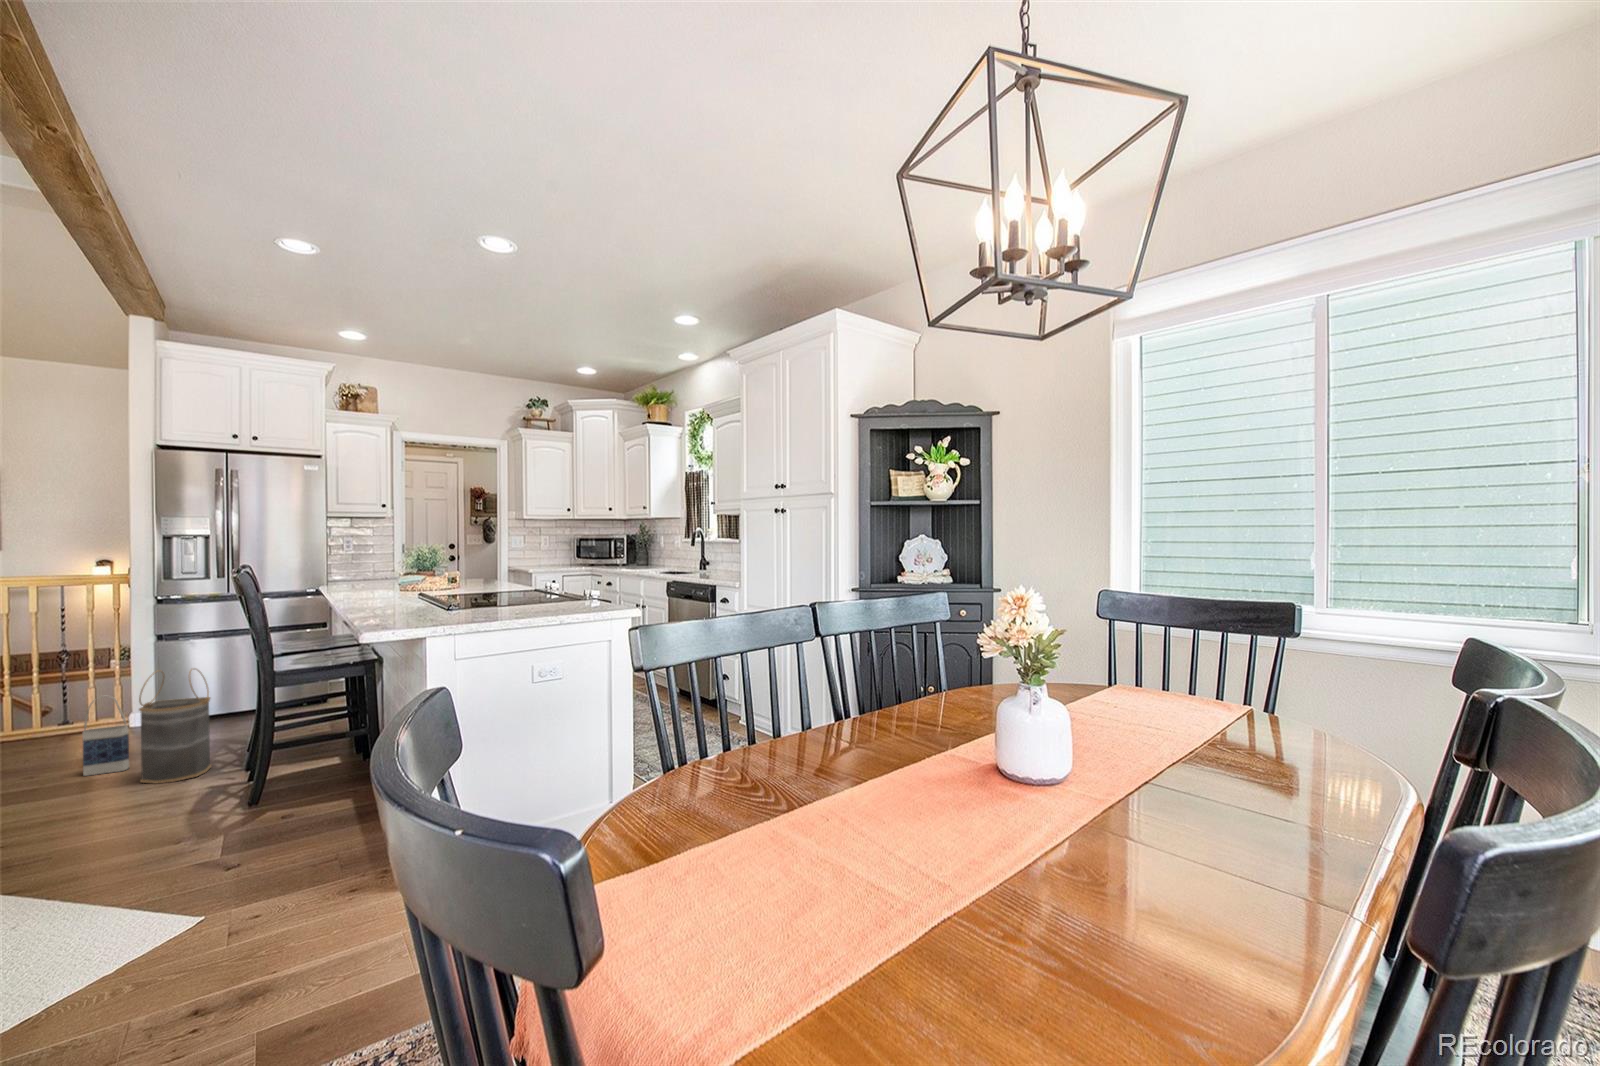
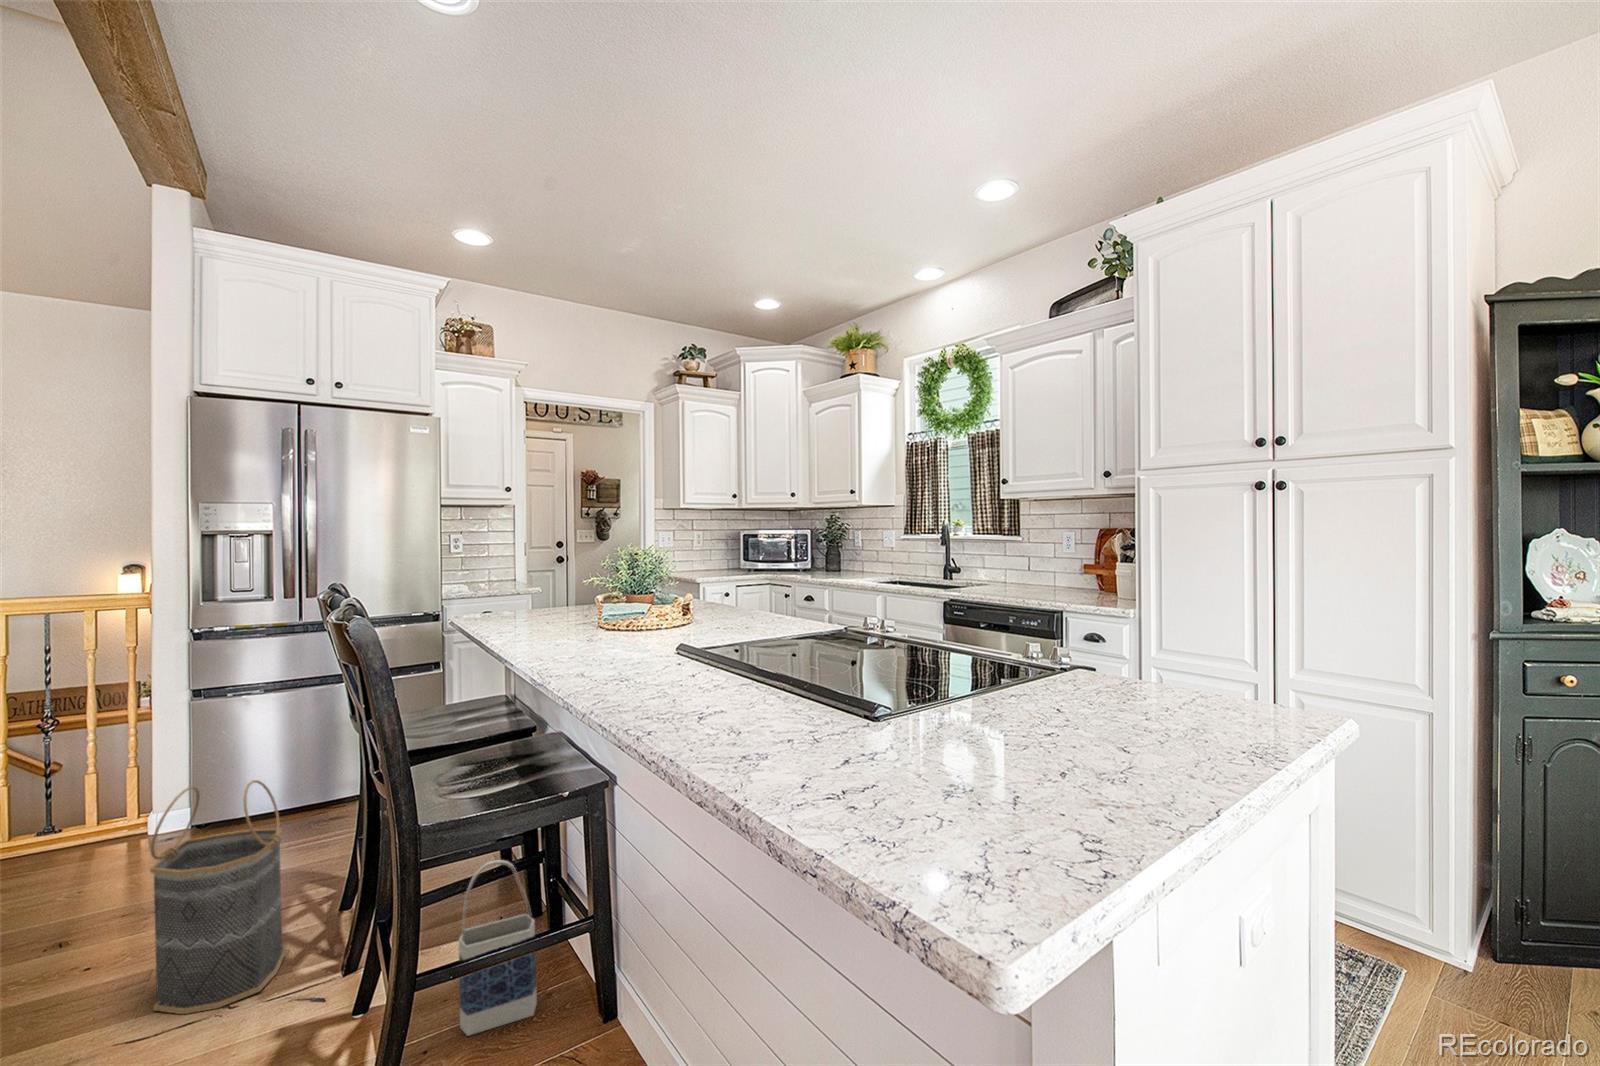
bag: present [83,696,129,776] -> present [459,860,537,1036]

